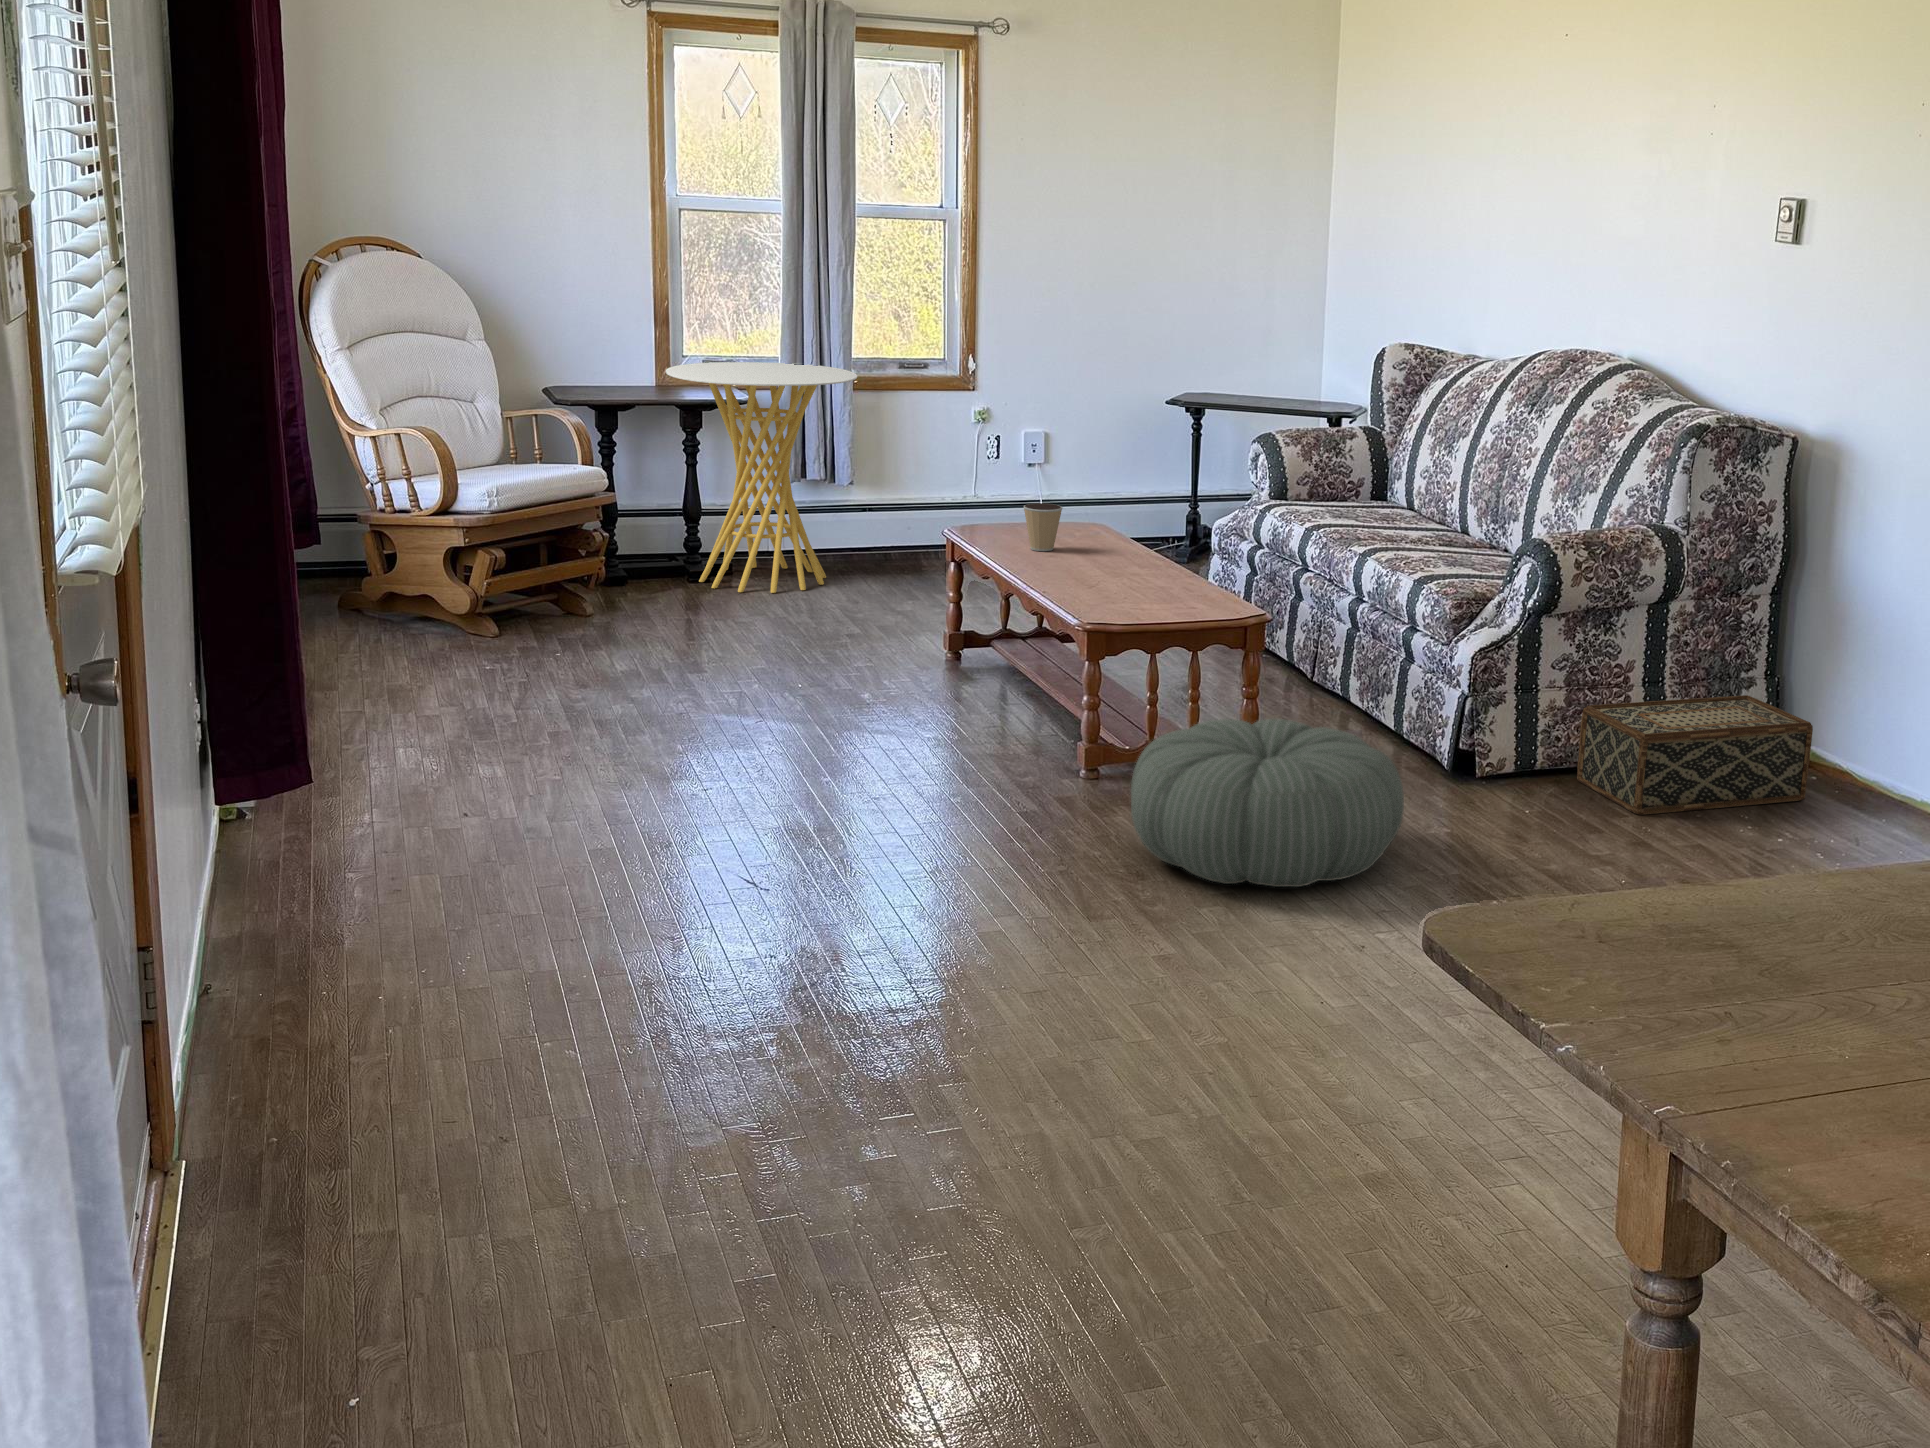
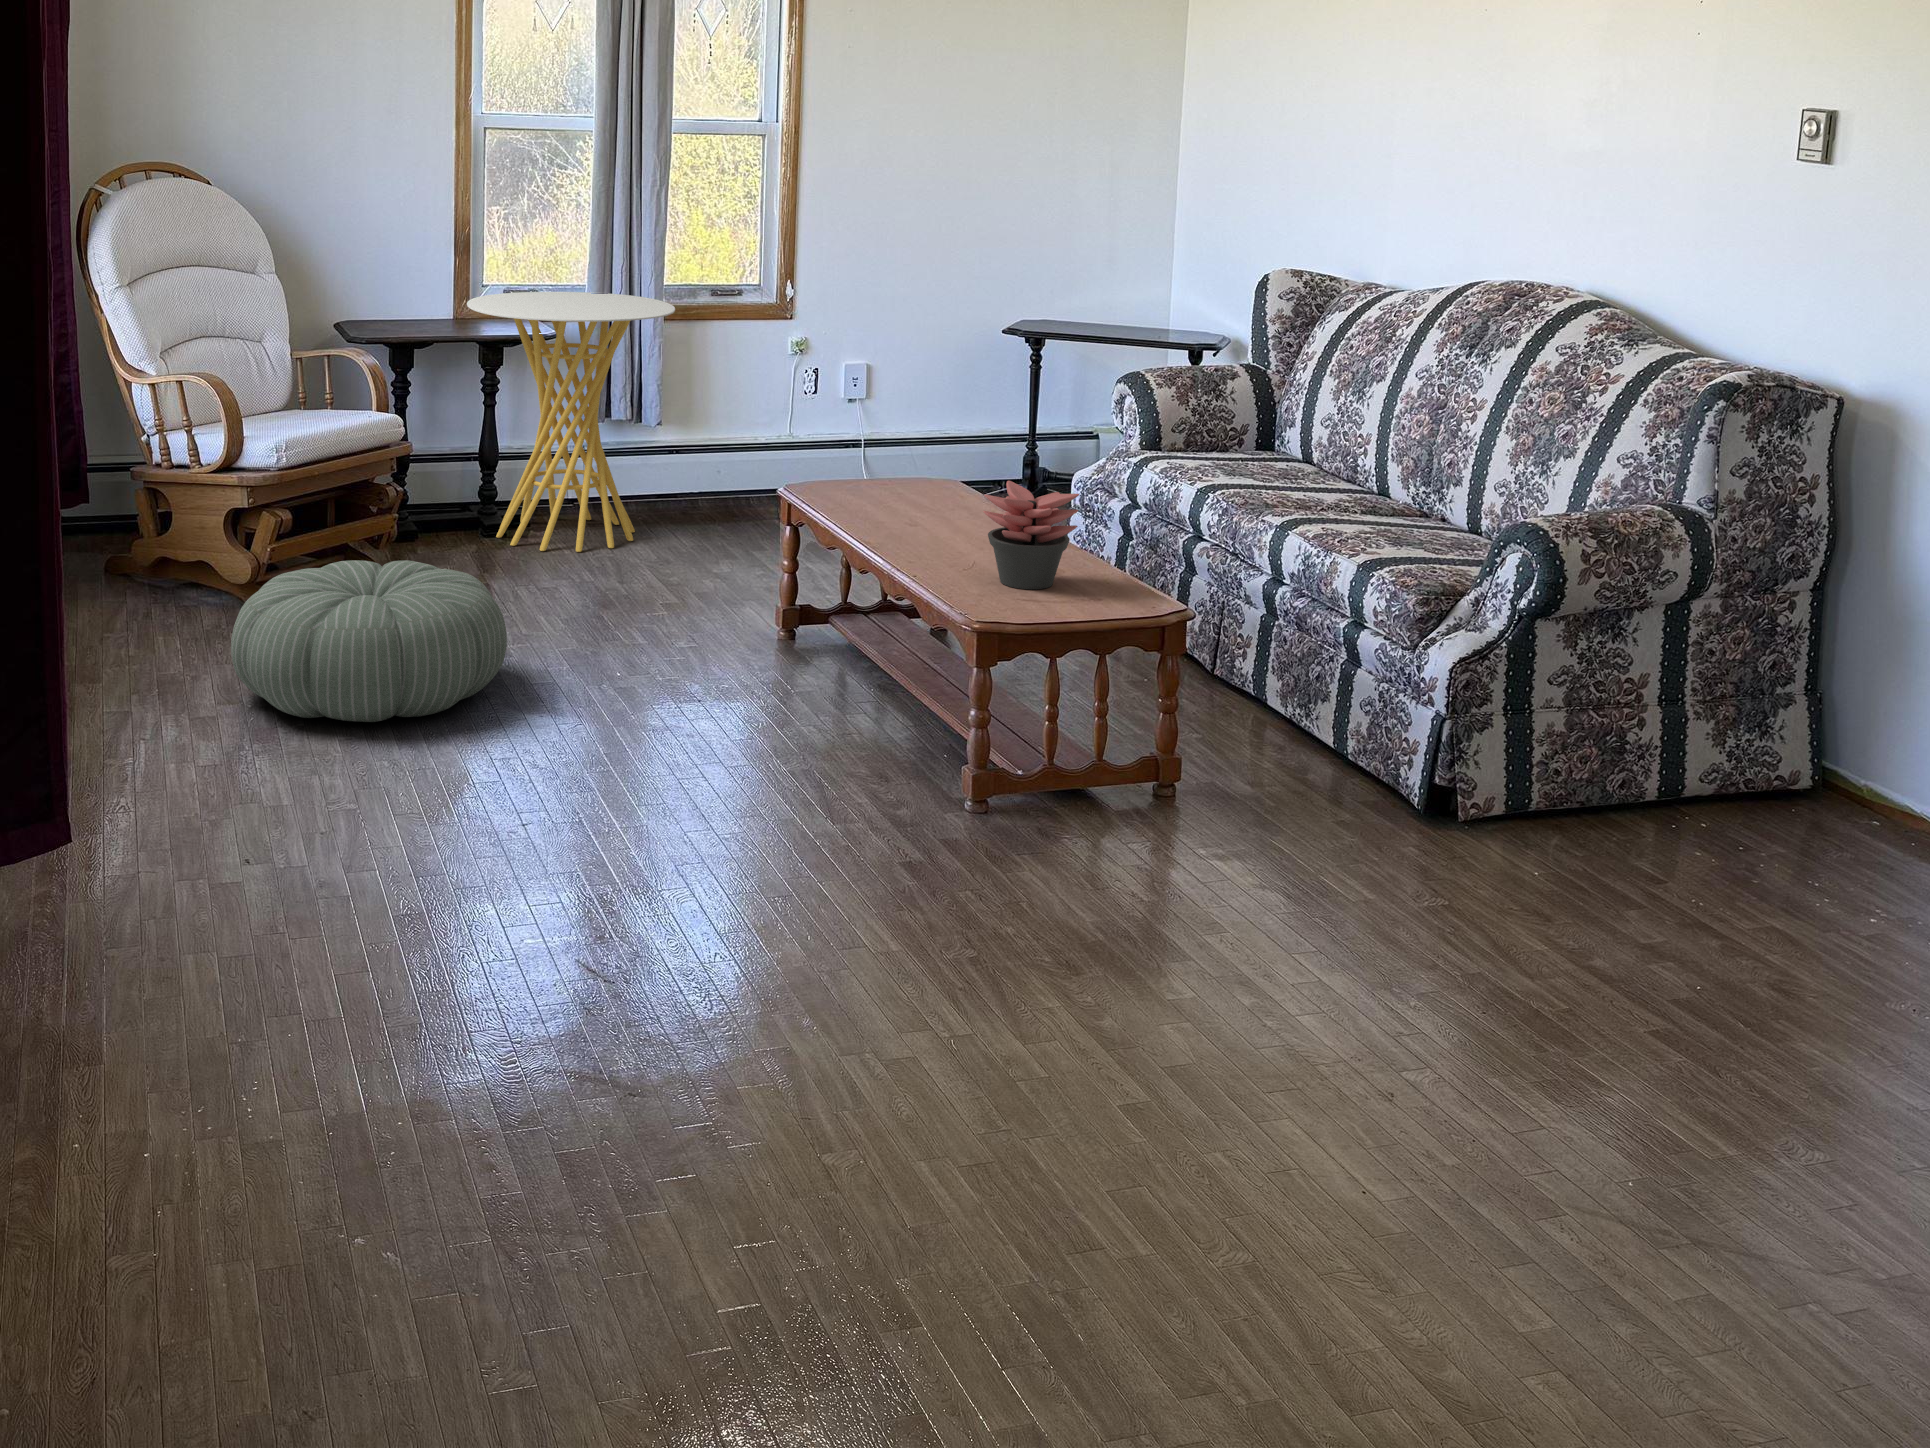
coffee cup: present [1024,503,1063,551] -> none [882,465,927,522]
succulent plant: none [1096,509,1175,598] -> present [983,481,1079,589]
woven basket: present [1577,695,1813,815] -> none [1583,716,1892,879]
pouf: present [1131,719,1404,887] -> present [231,560,507,722]

